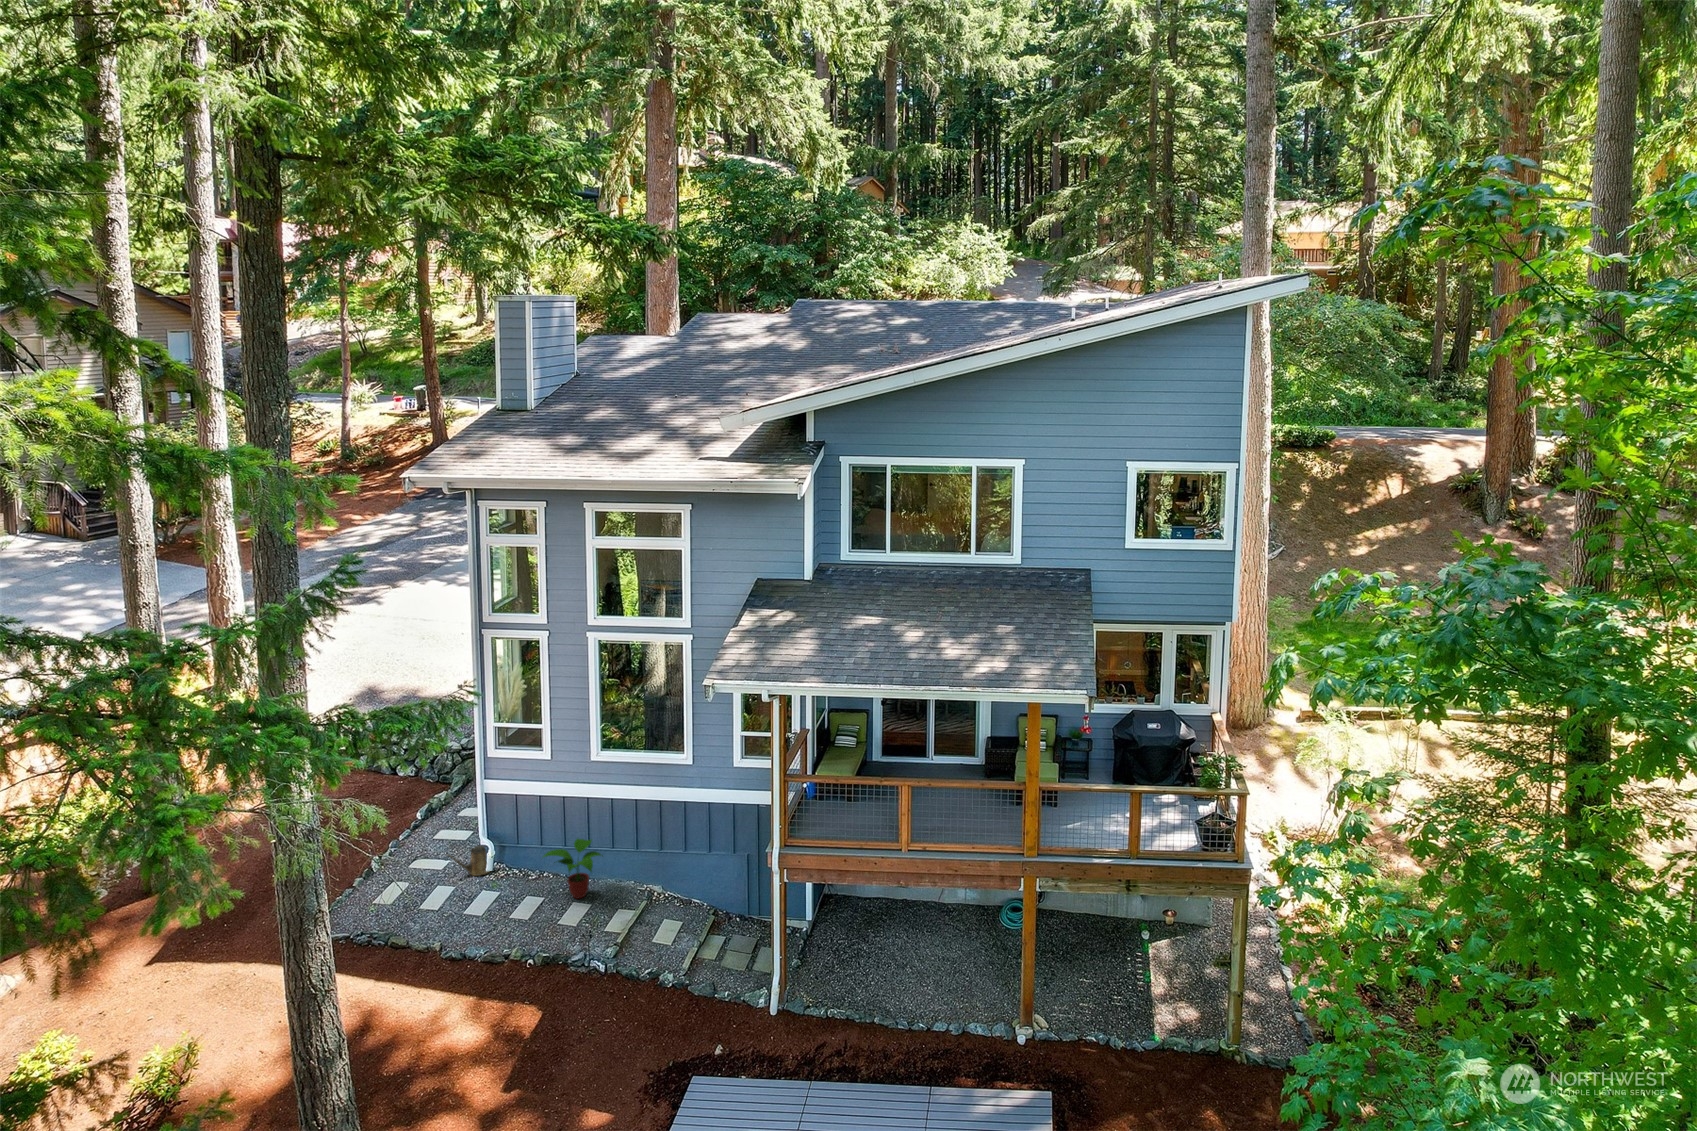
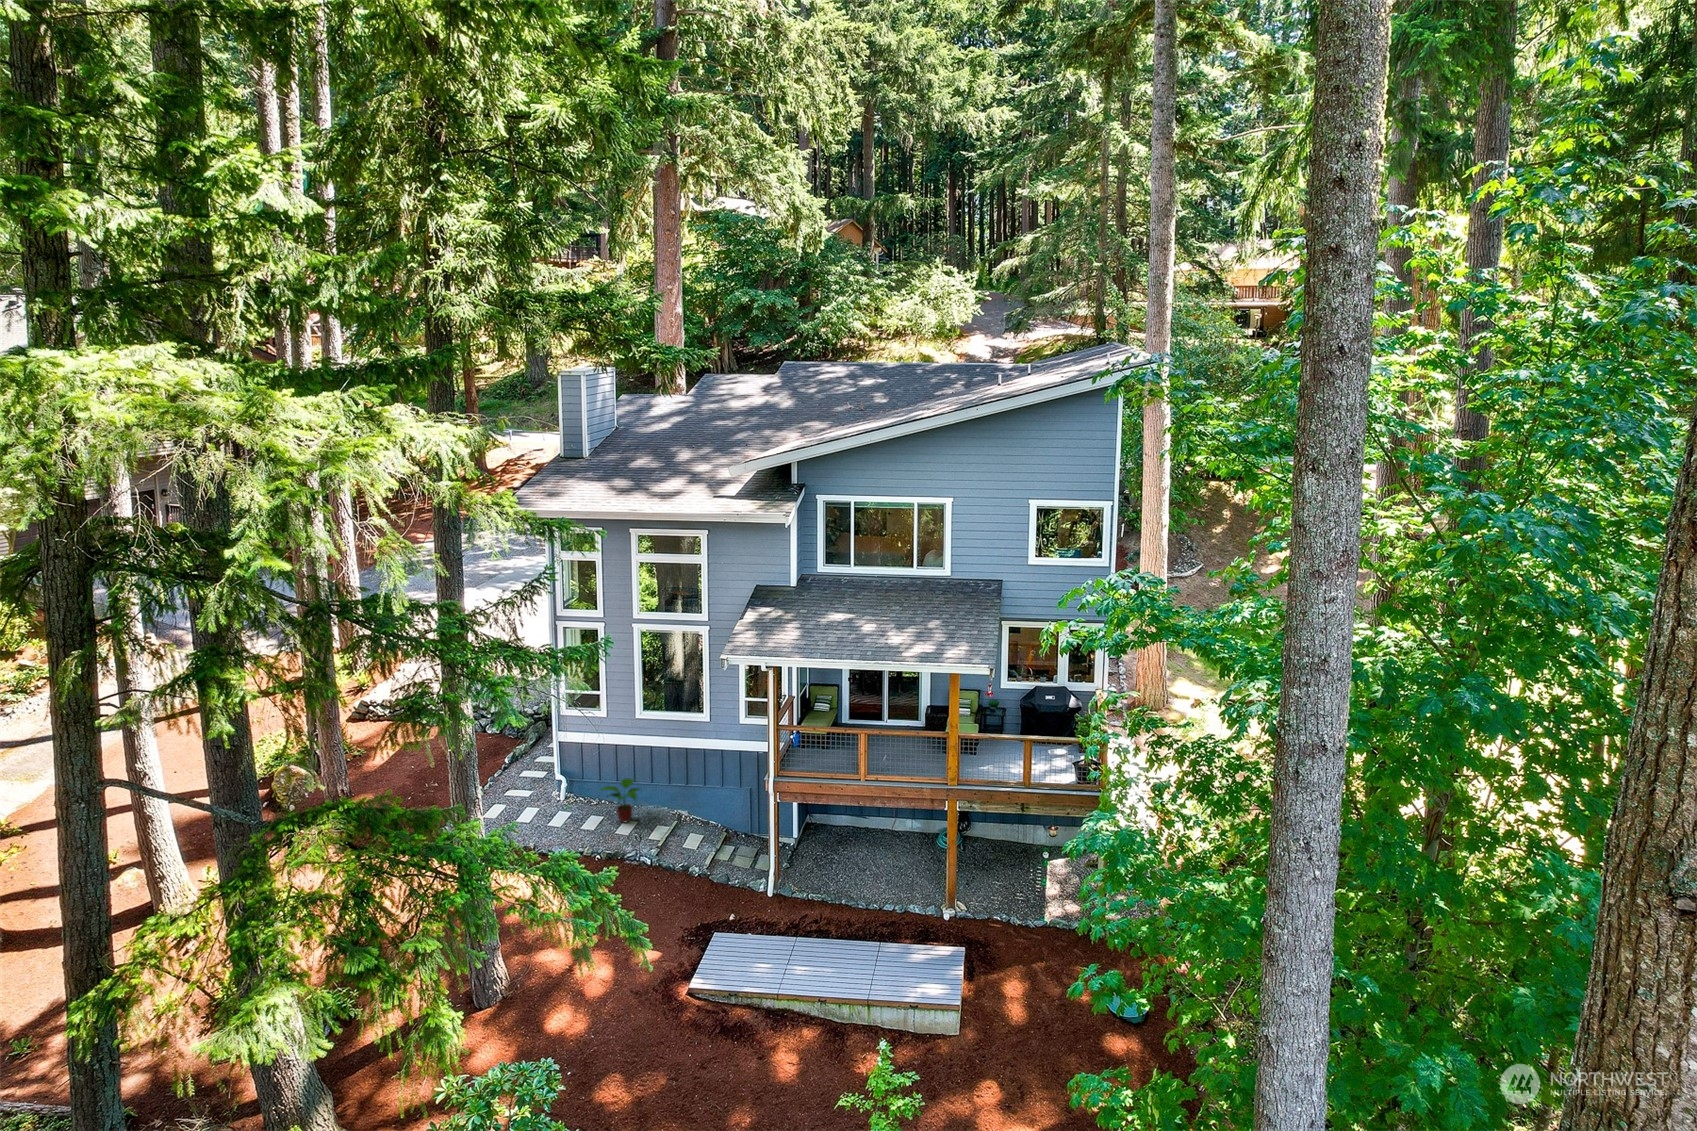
watering can: present [447,845,490,876] -> none [525,785,561,808]

